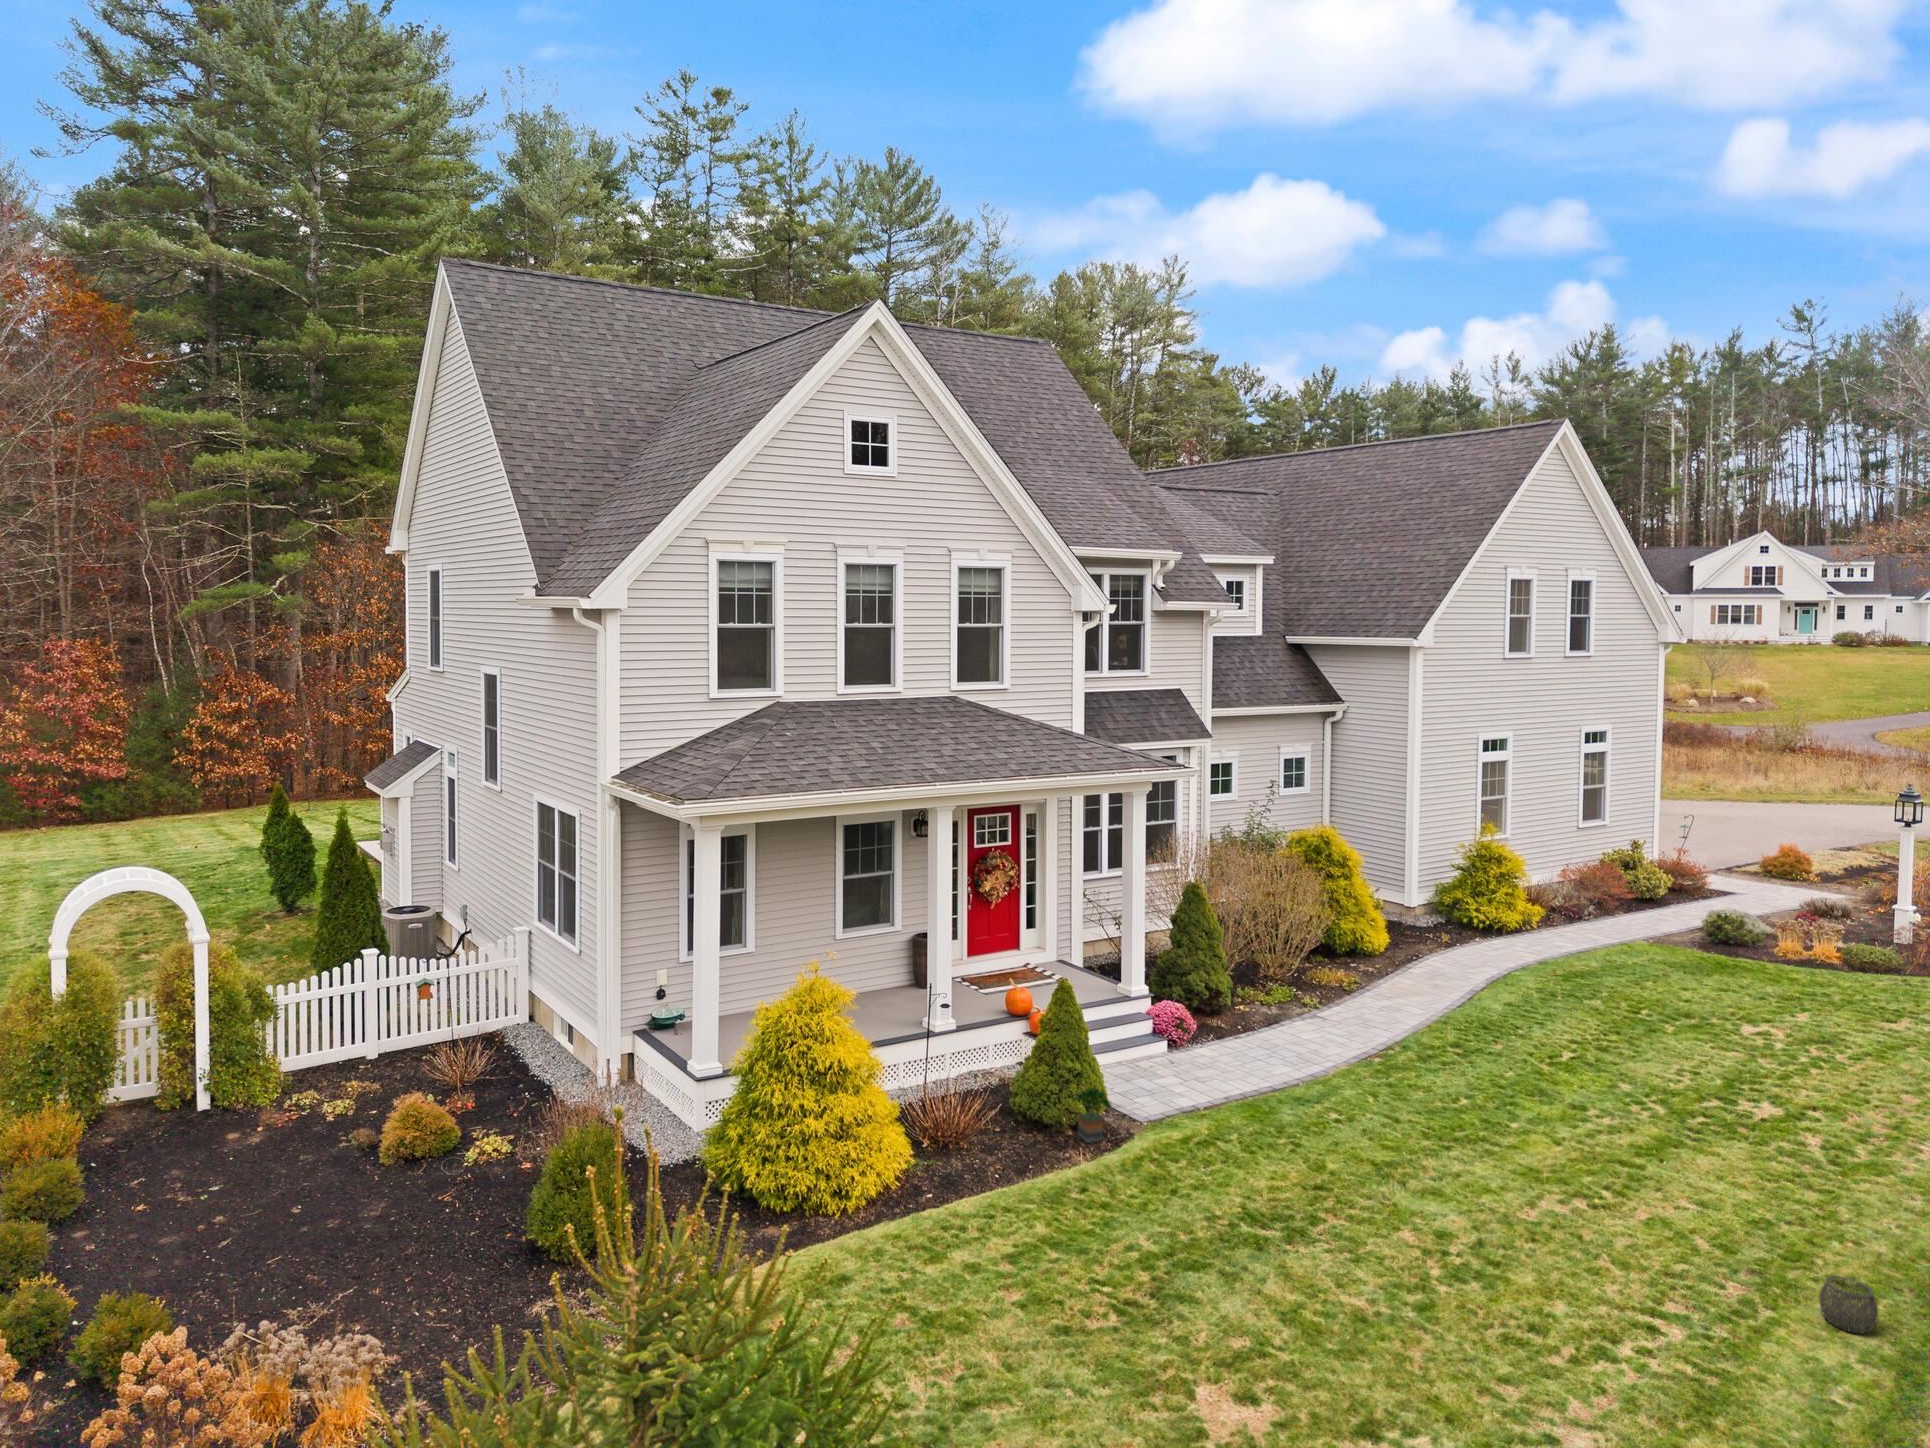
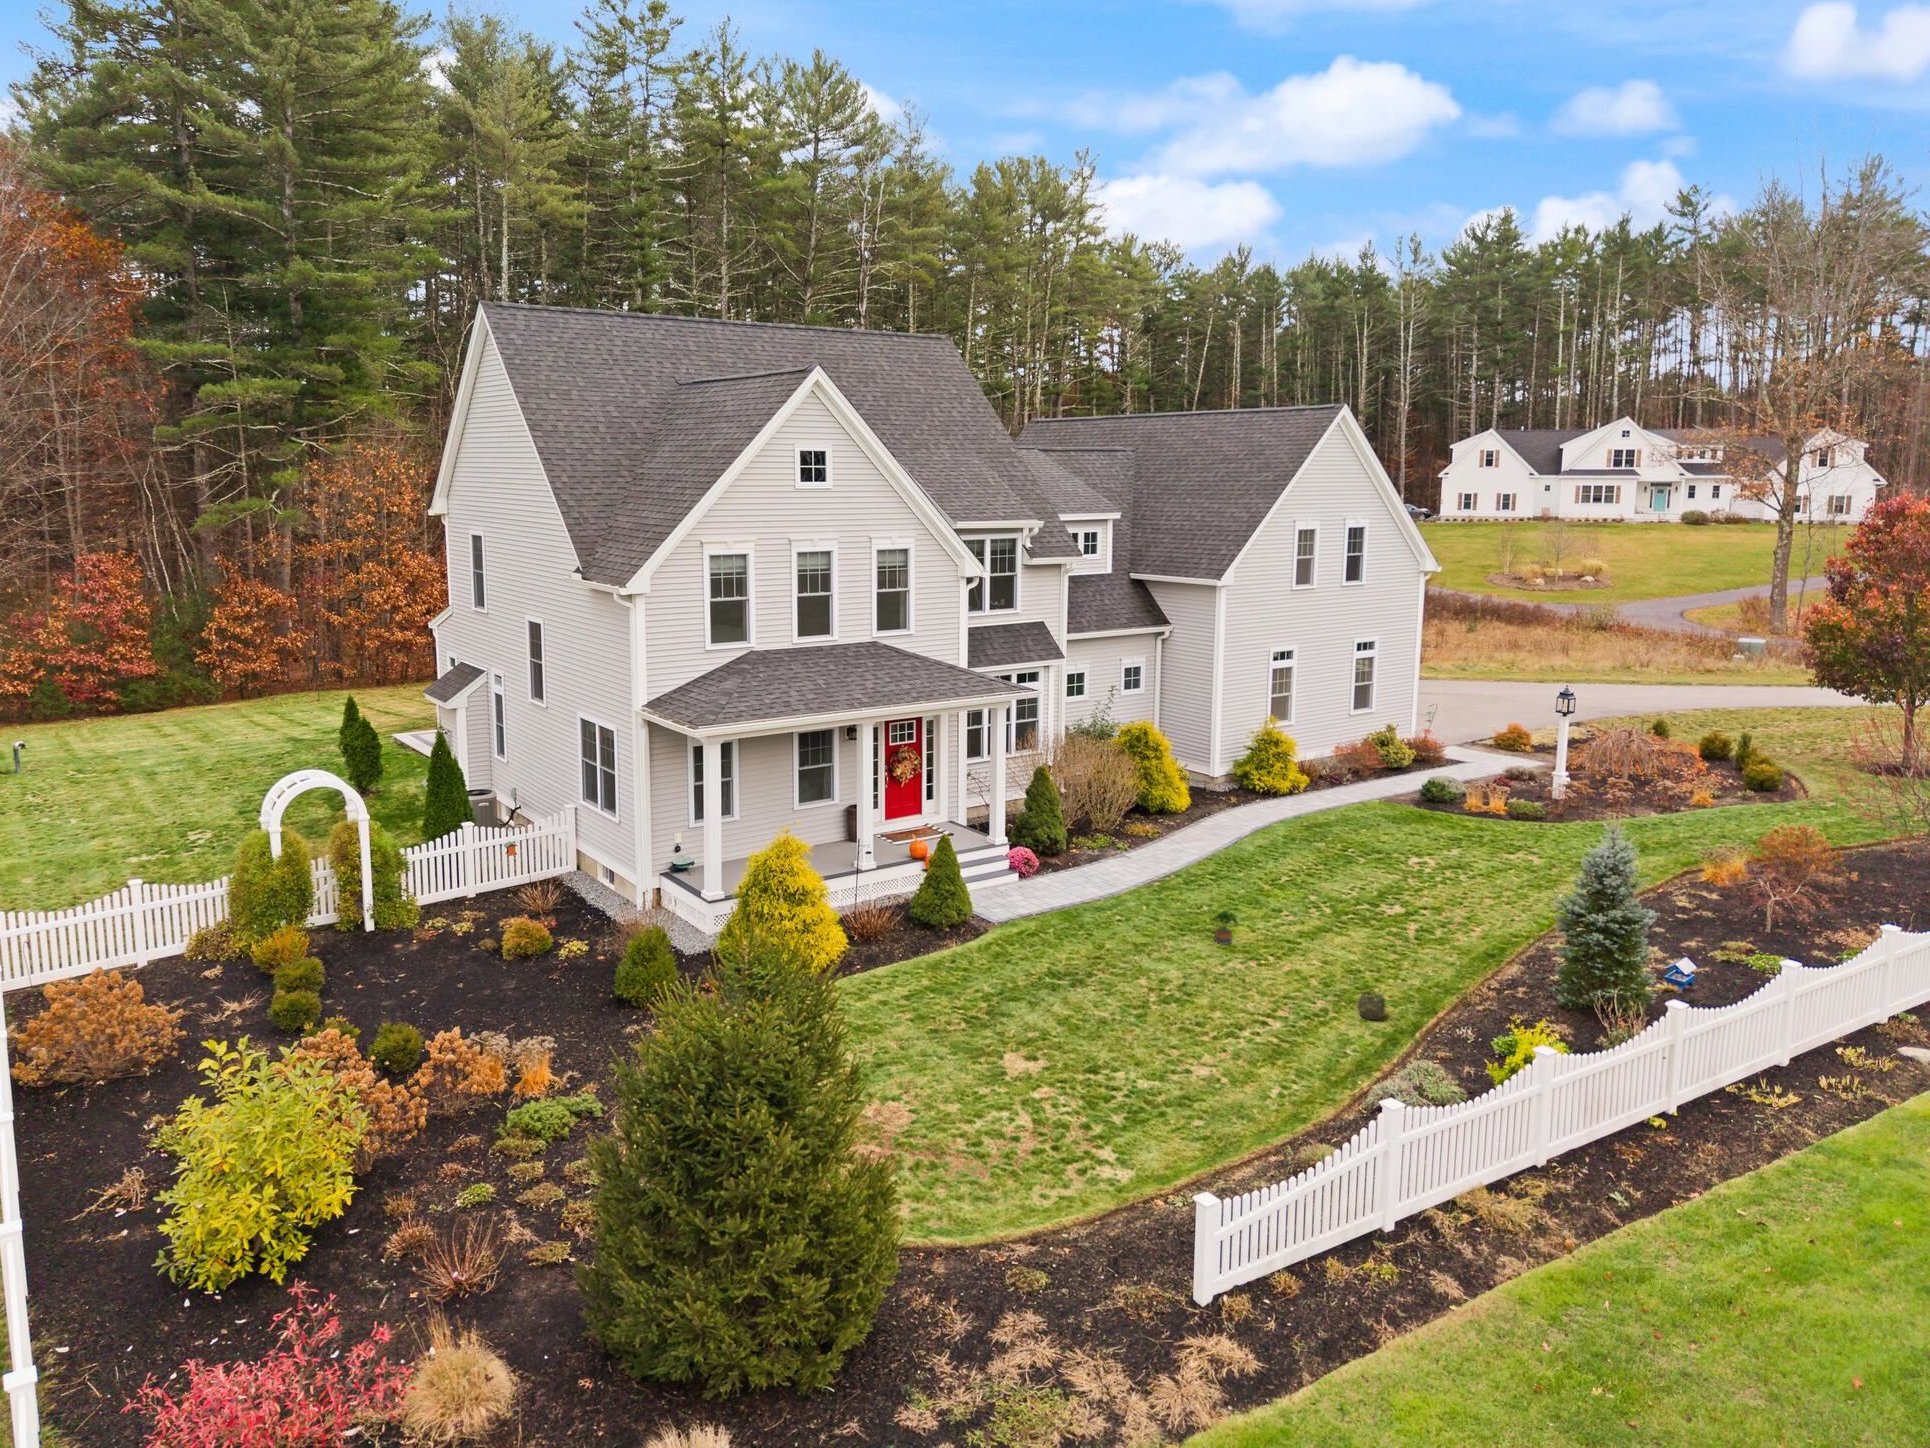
potted tree: present [1076,1088,1111,1143] -> present [1214,912,1238,945]

